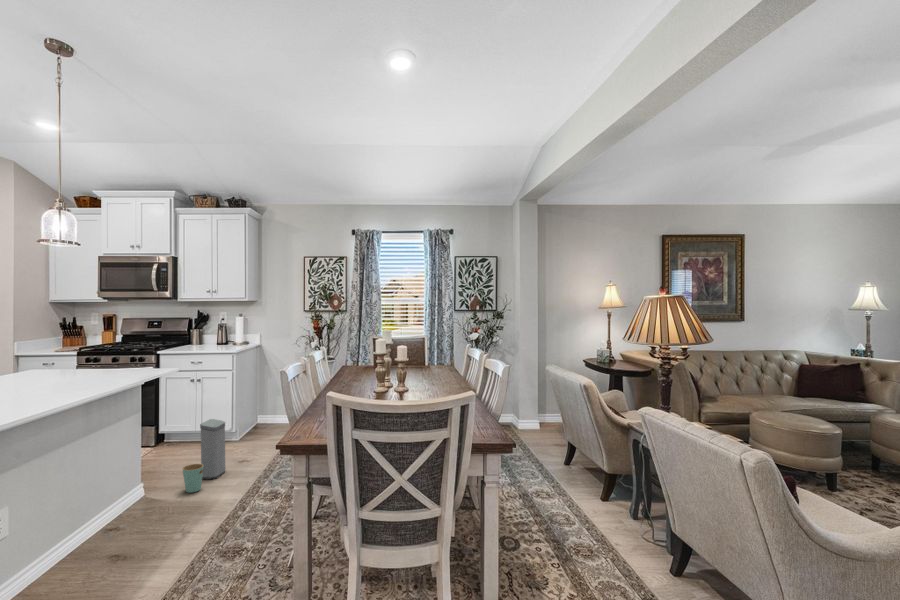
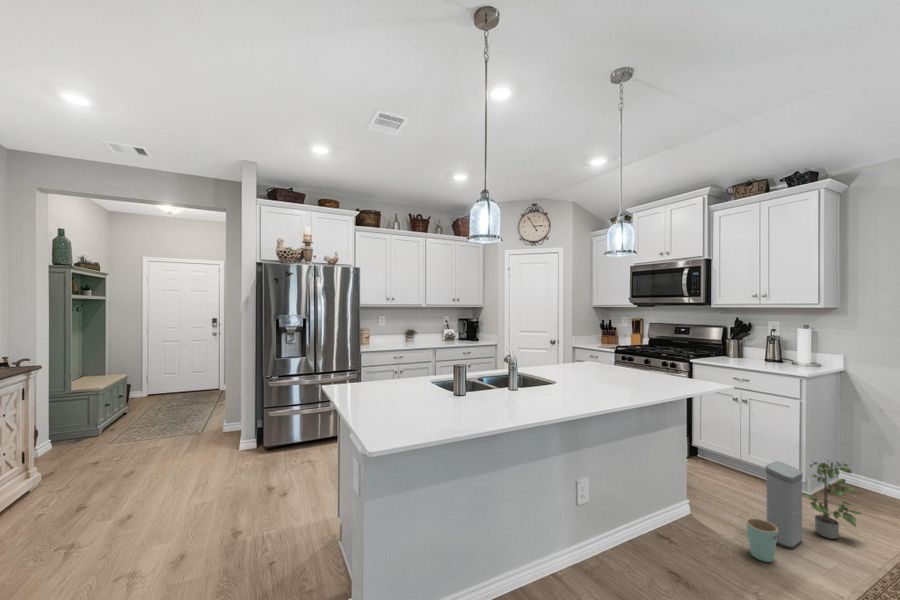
potted plant: none [229,408,264,464] -> present [804,462,862,539]

